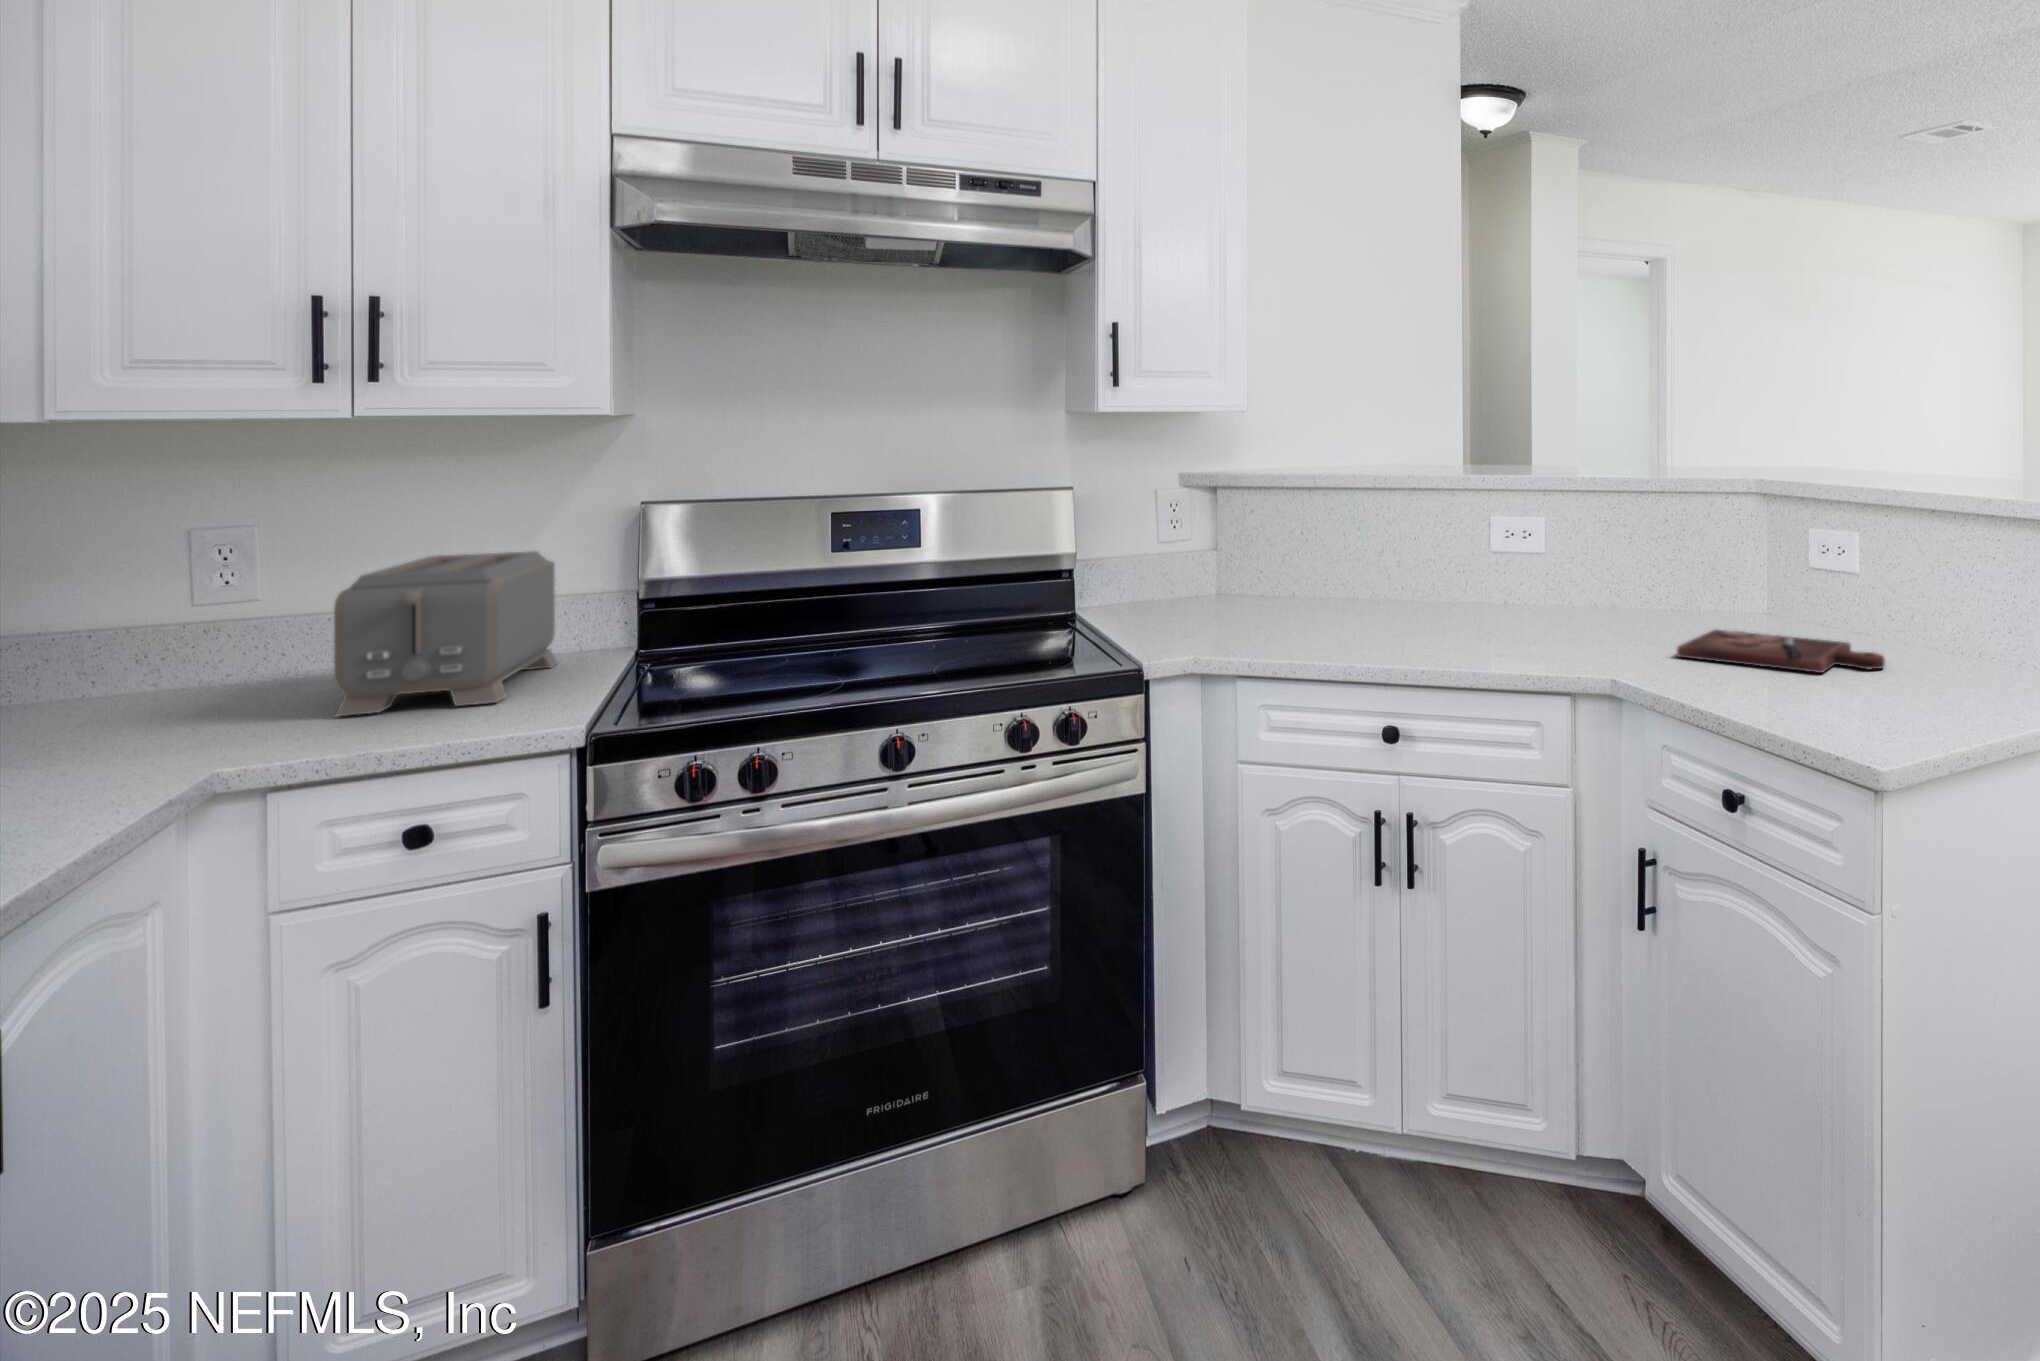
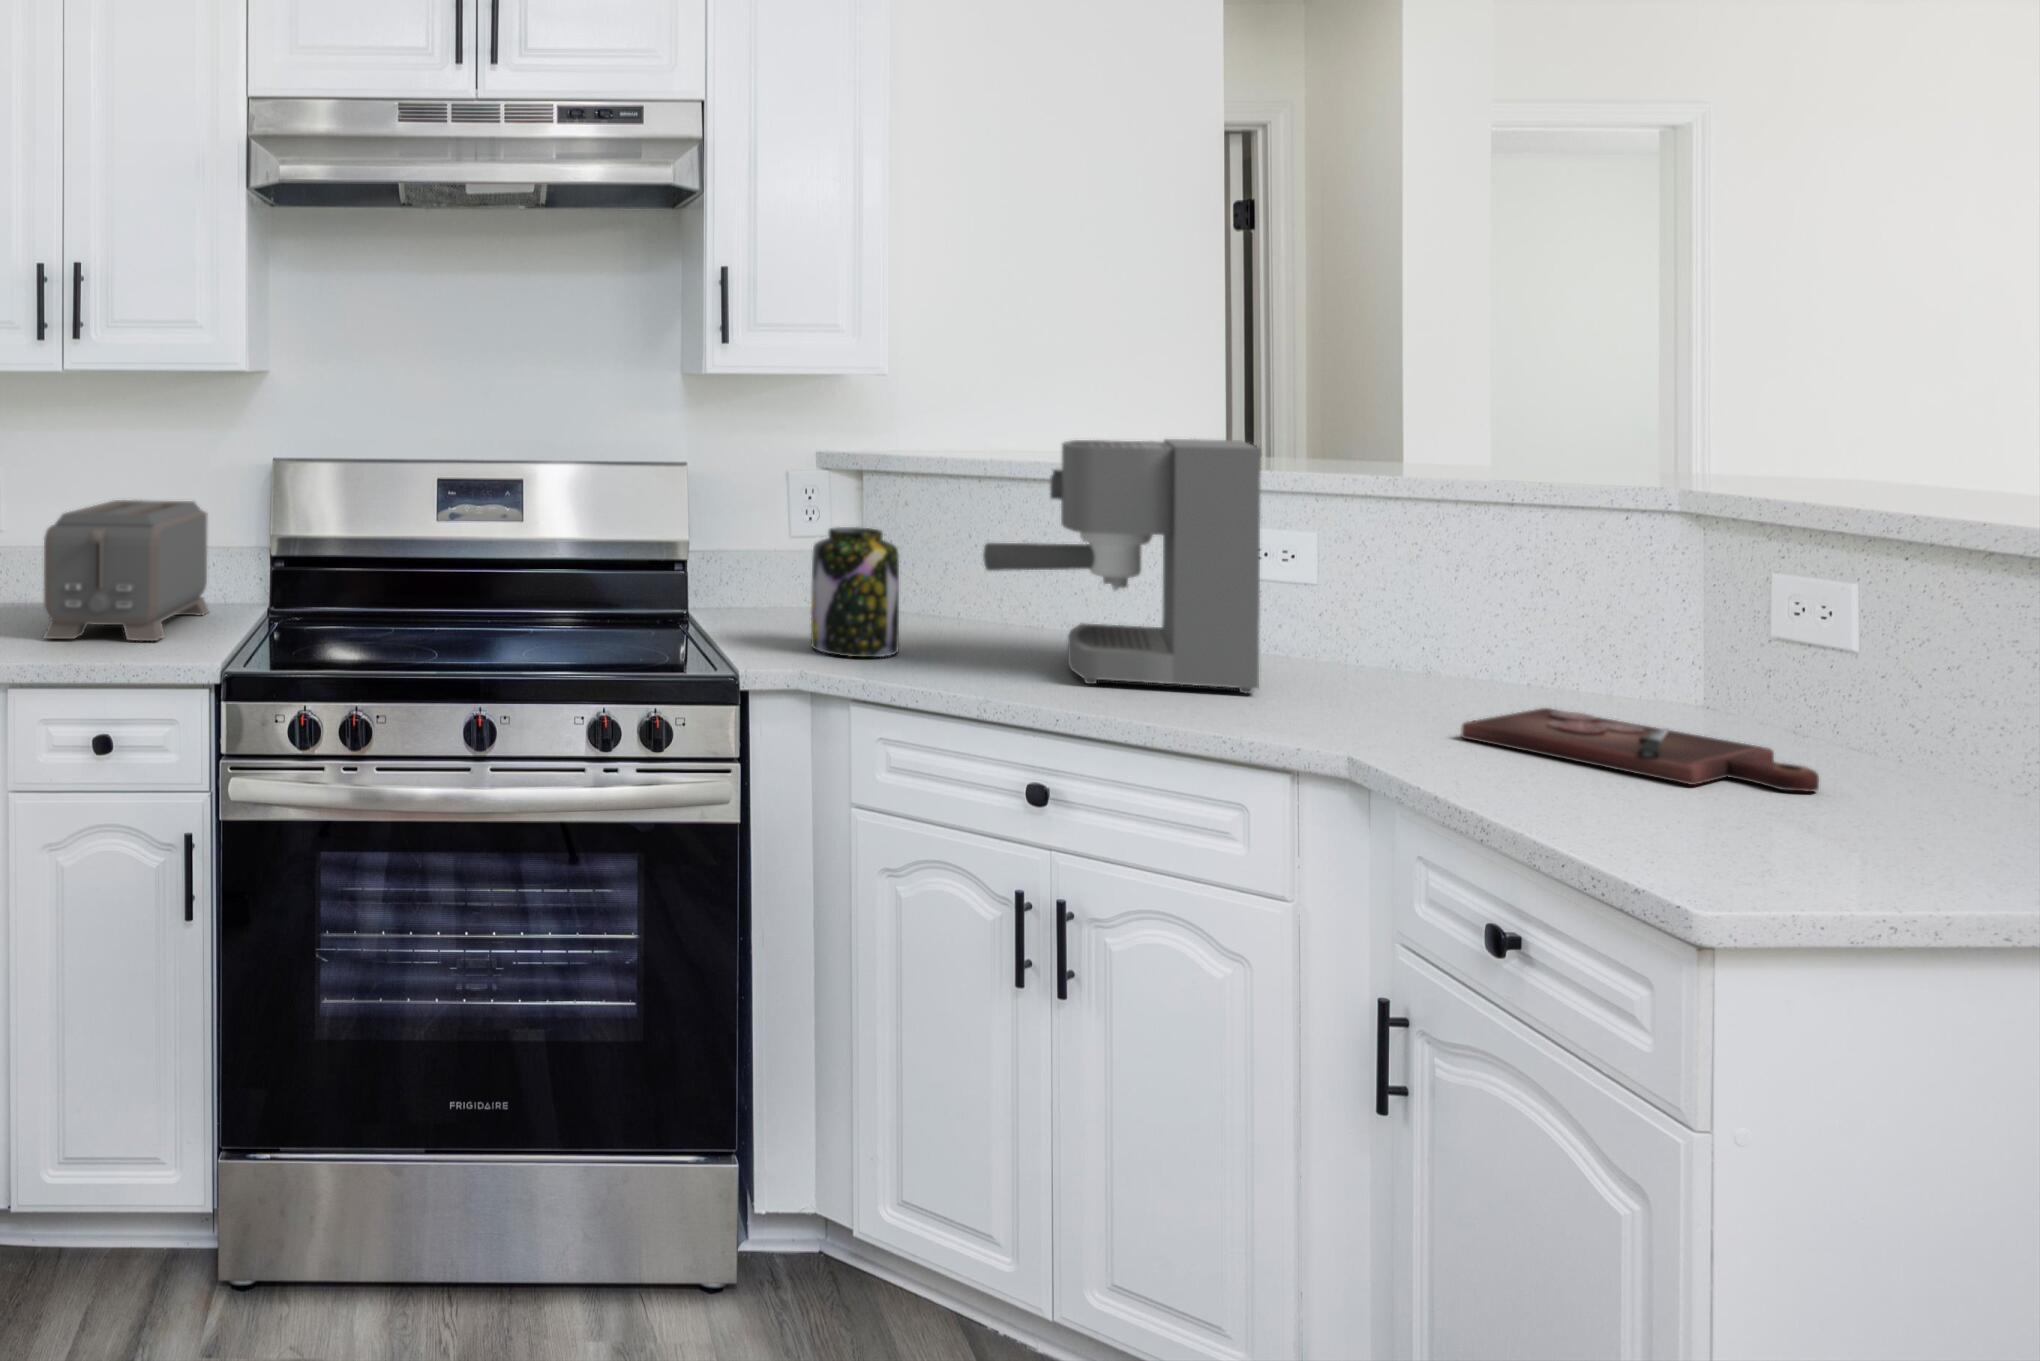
coffee maker: none [1335,455,1537,645] -> present [983,439,1261,694]
jar: none [1193,536,1265,642] -> present [811,527,899,657]

